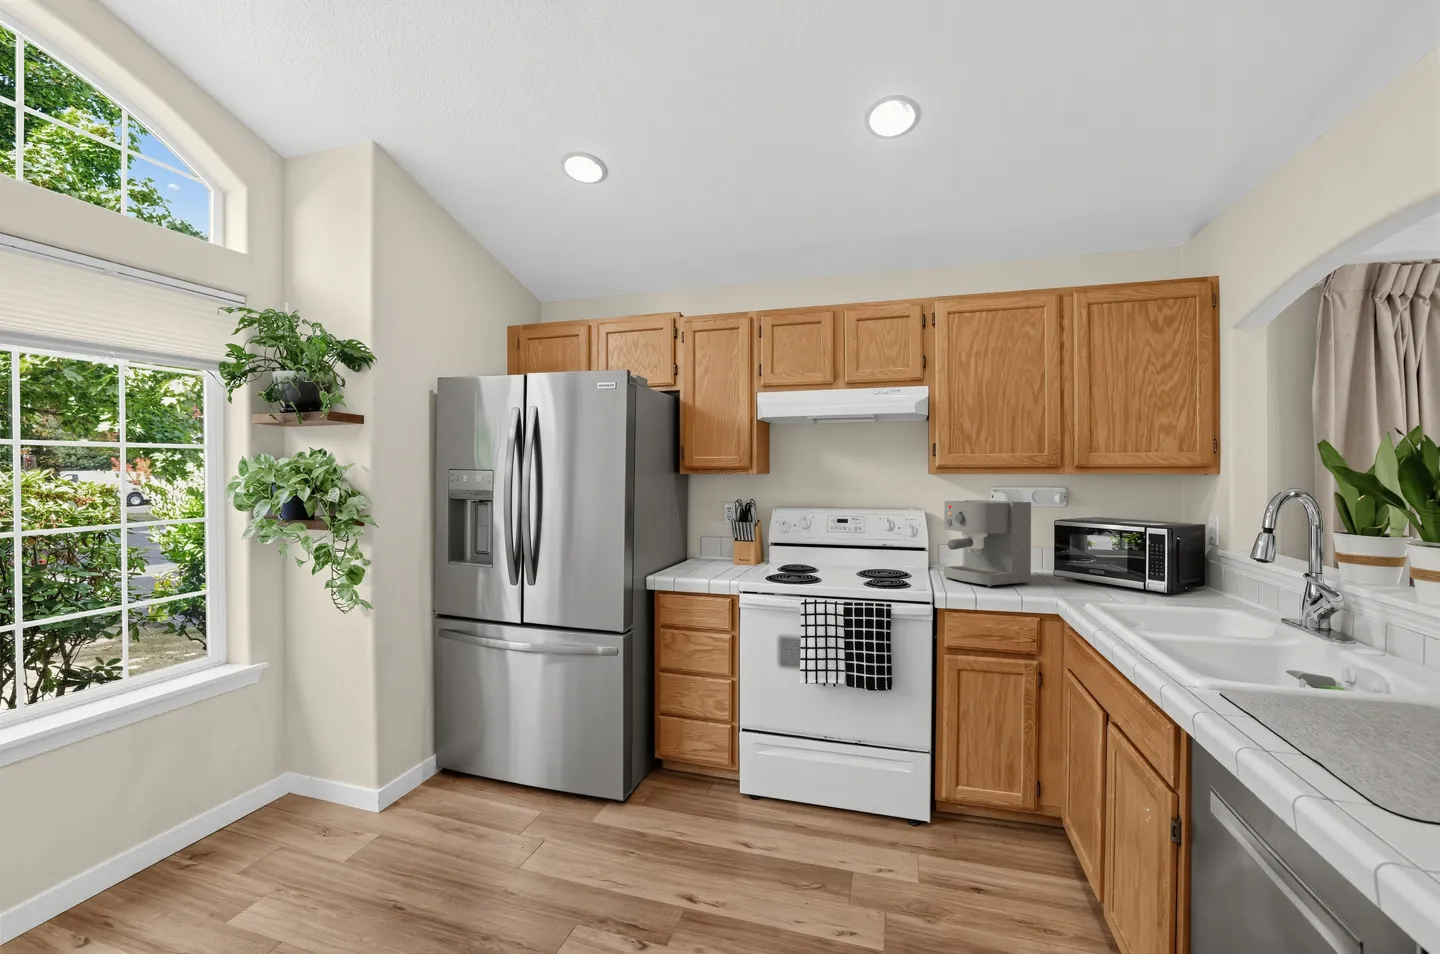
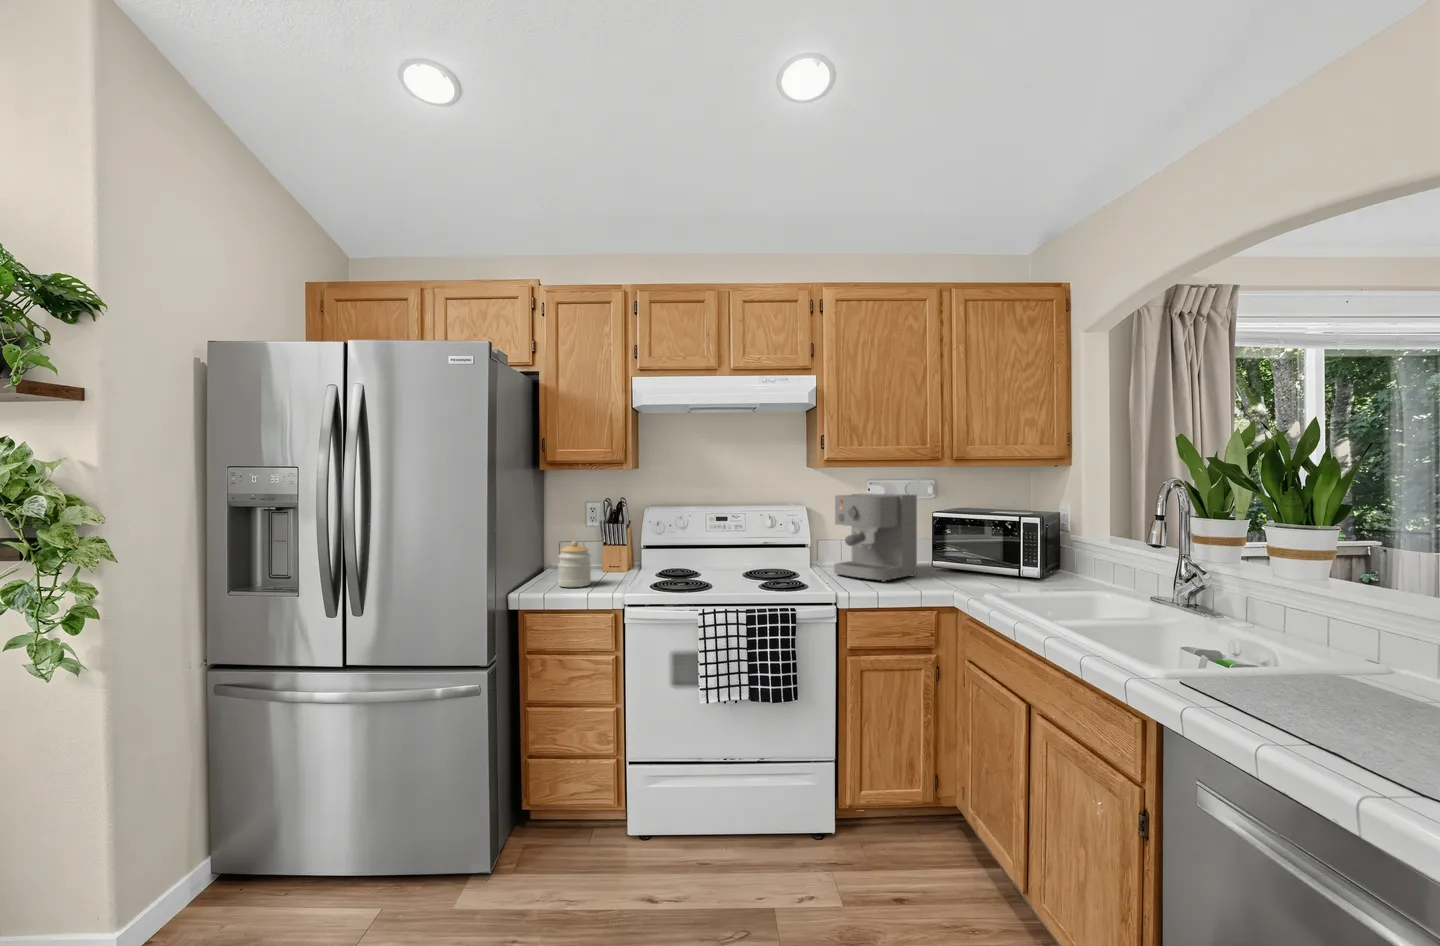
jar: none [689,535,717,575] -> present [558,541,591,587]

